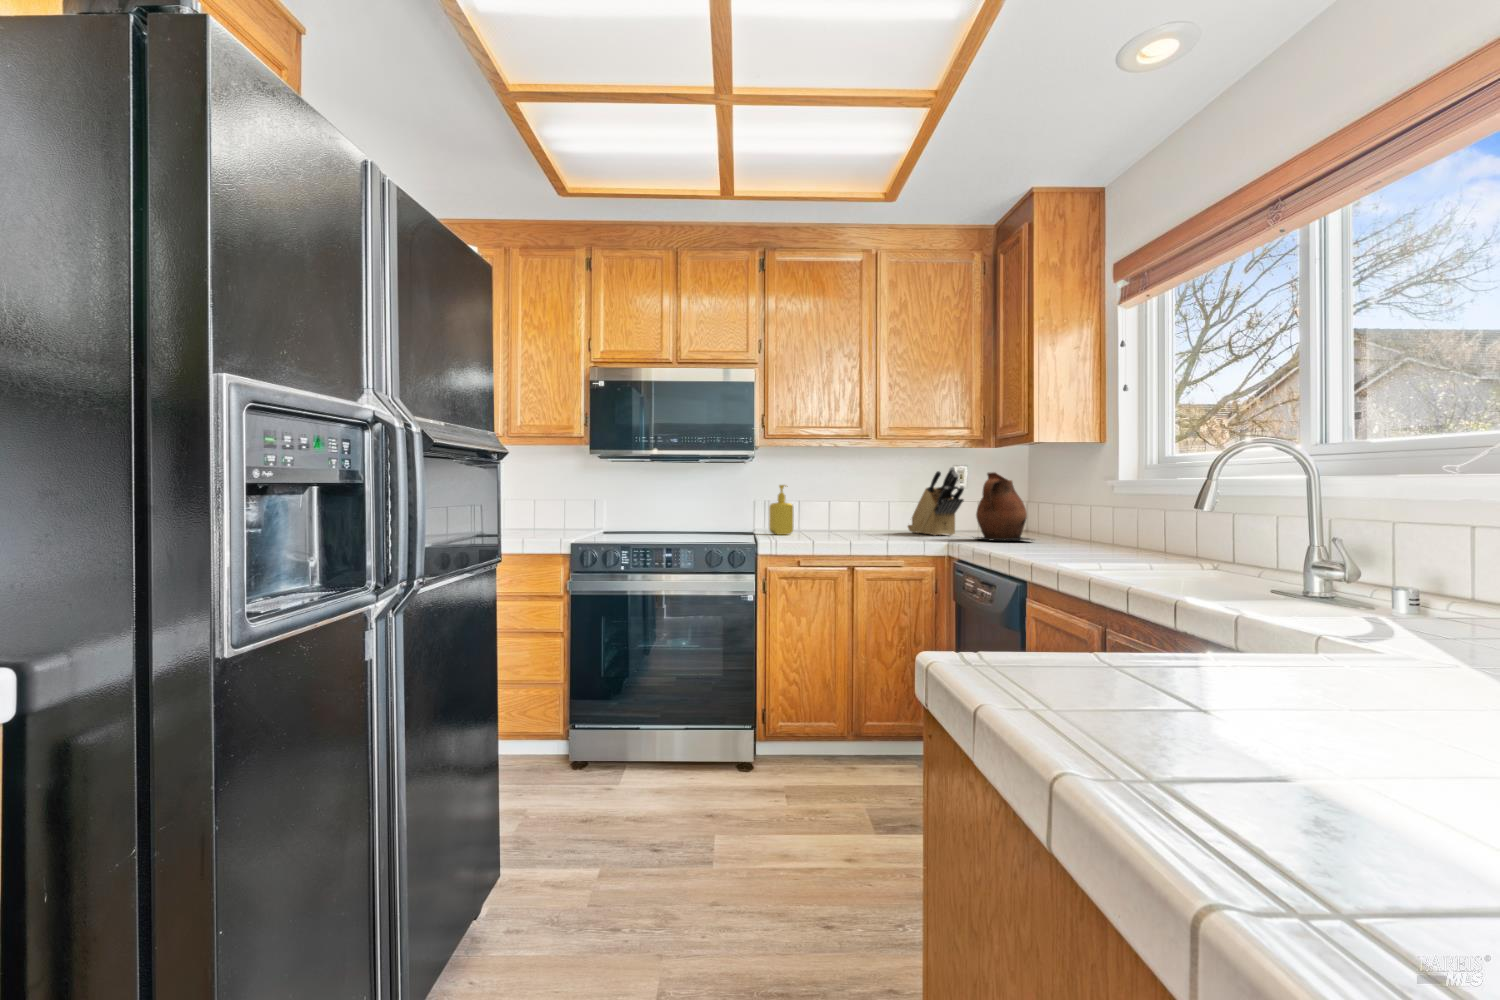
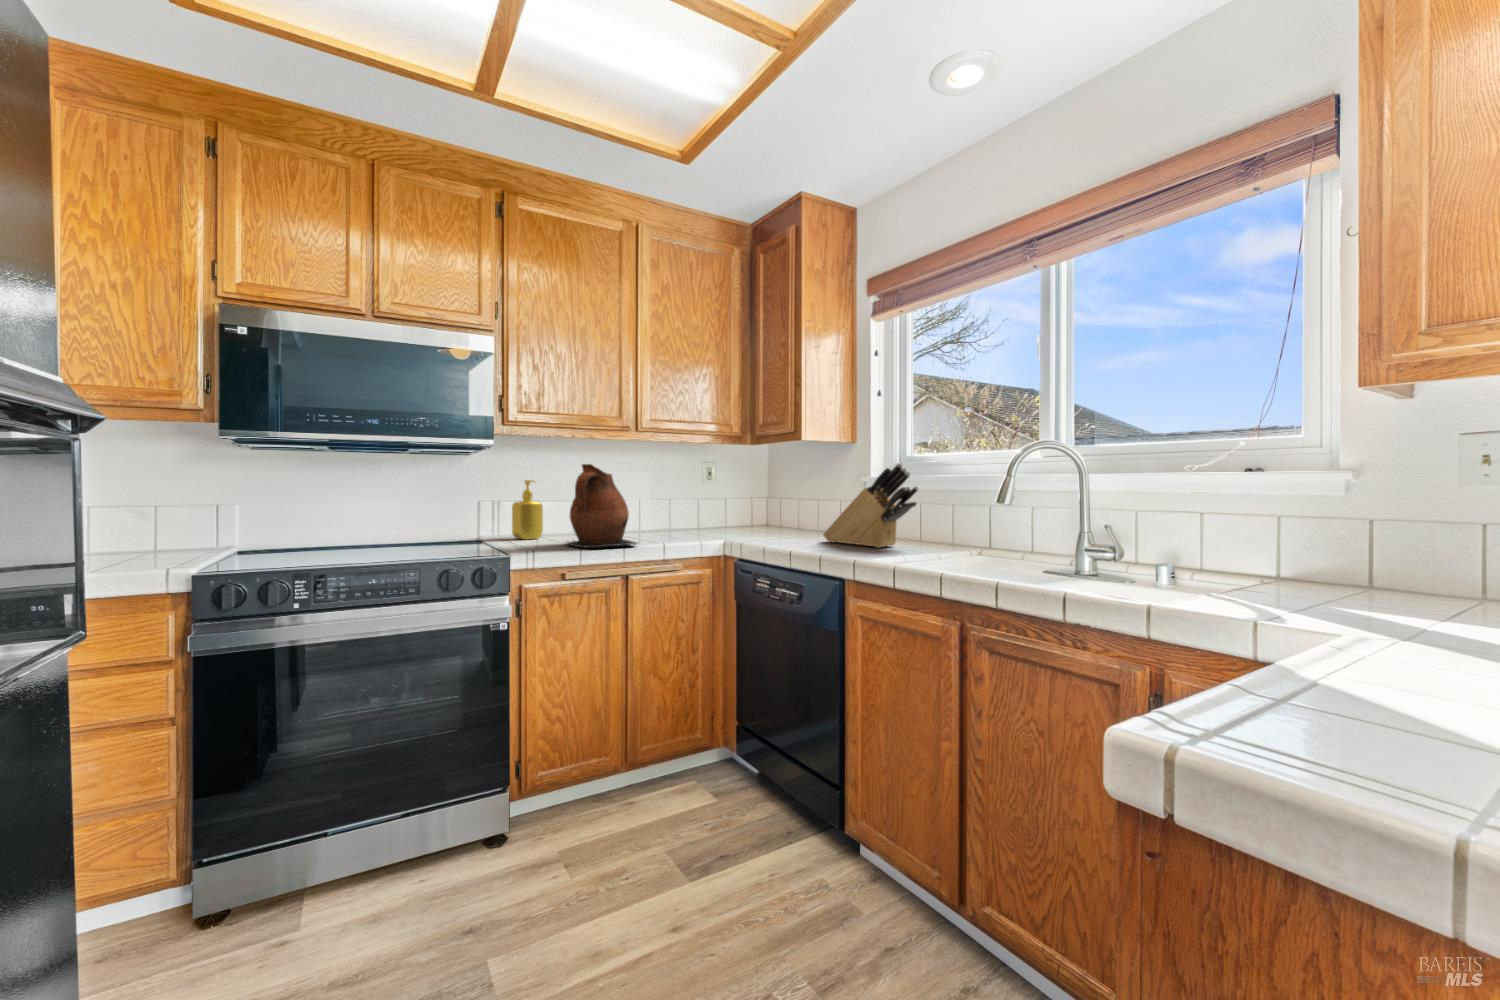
knife block: present [908,467,964,536] -> present [823,463,918,548]
ceramic pitcher: present [973,472,1033,540] -> present [567,464,637,548]

